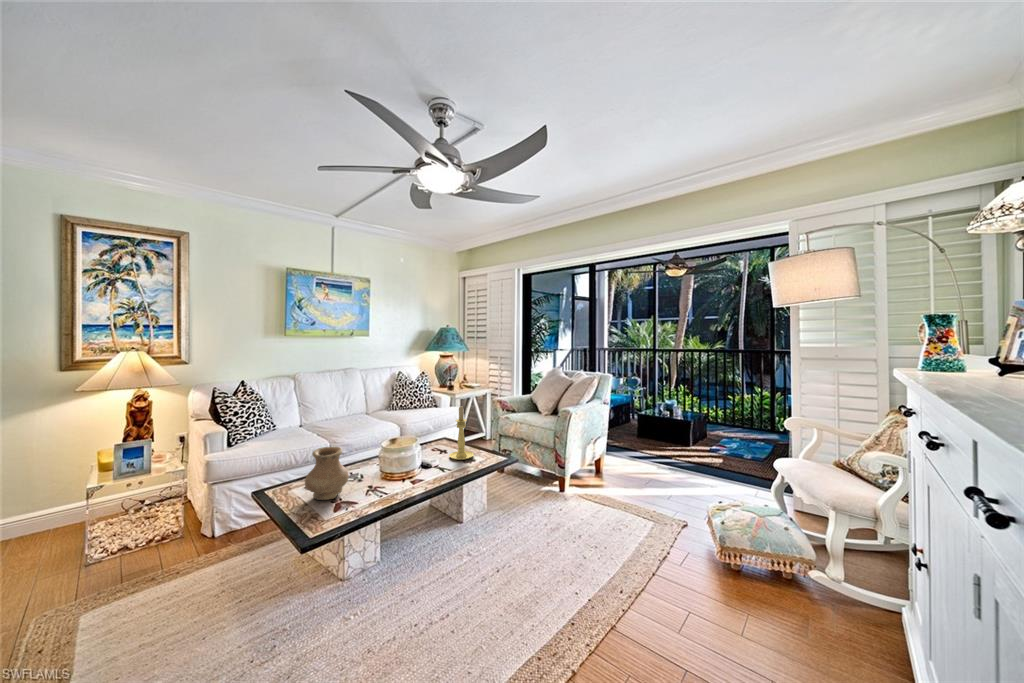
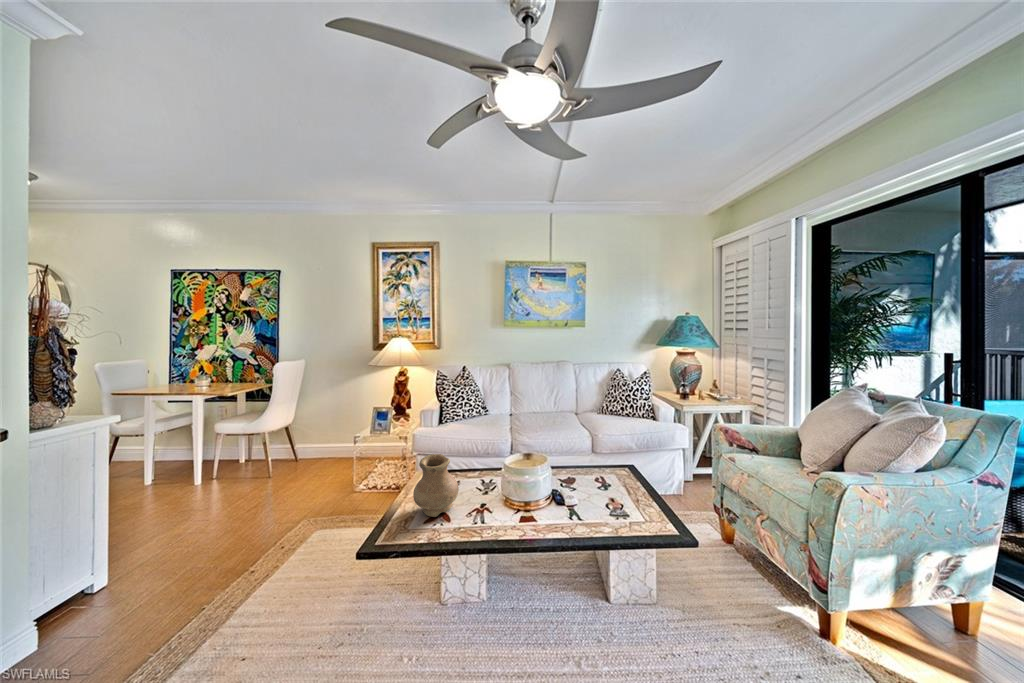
candle holder: present [449,406,474,460] -> none [604,436,643,520]

